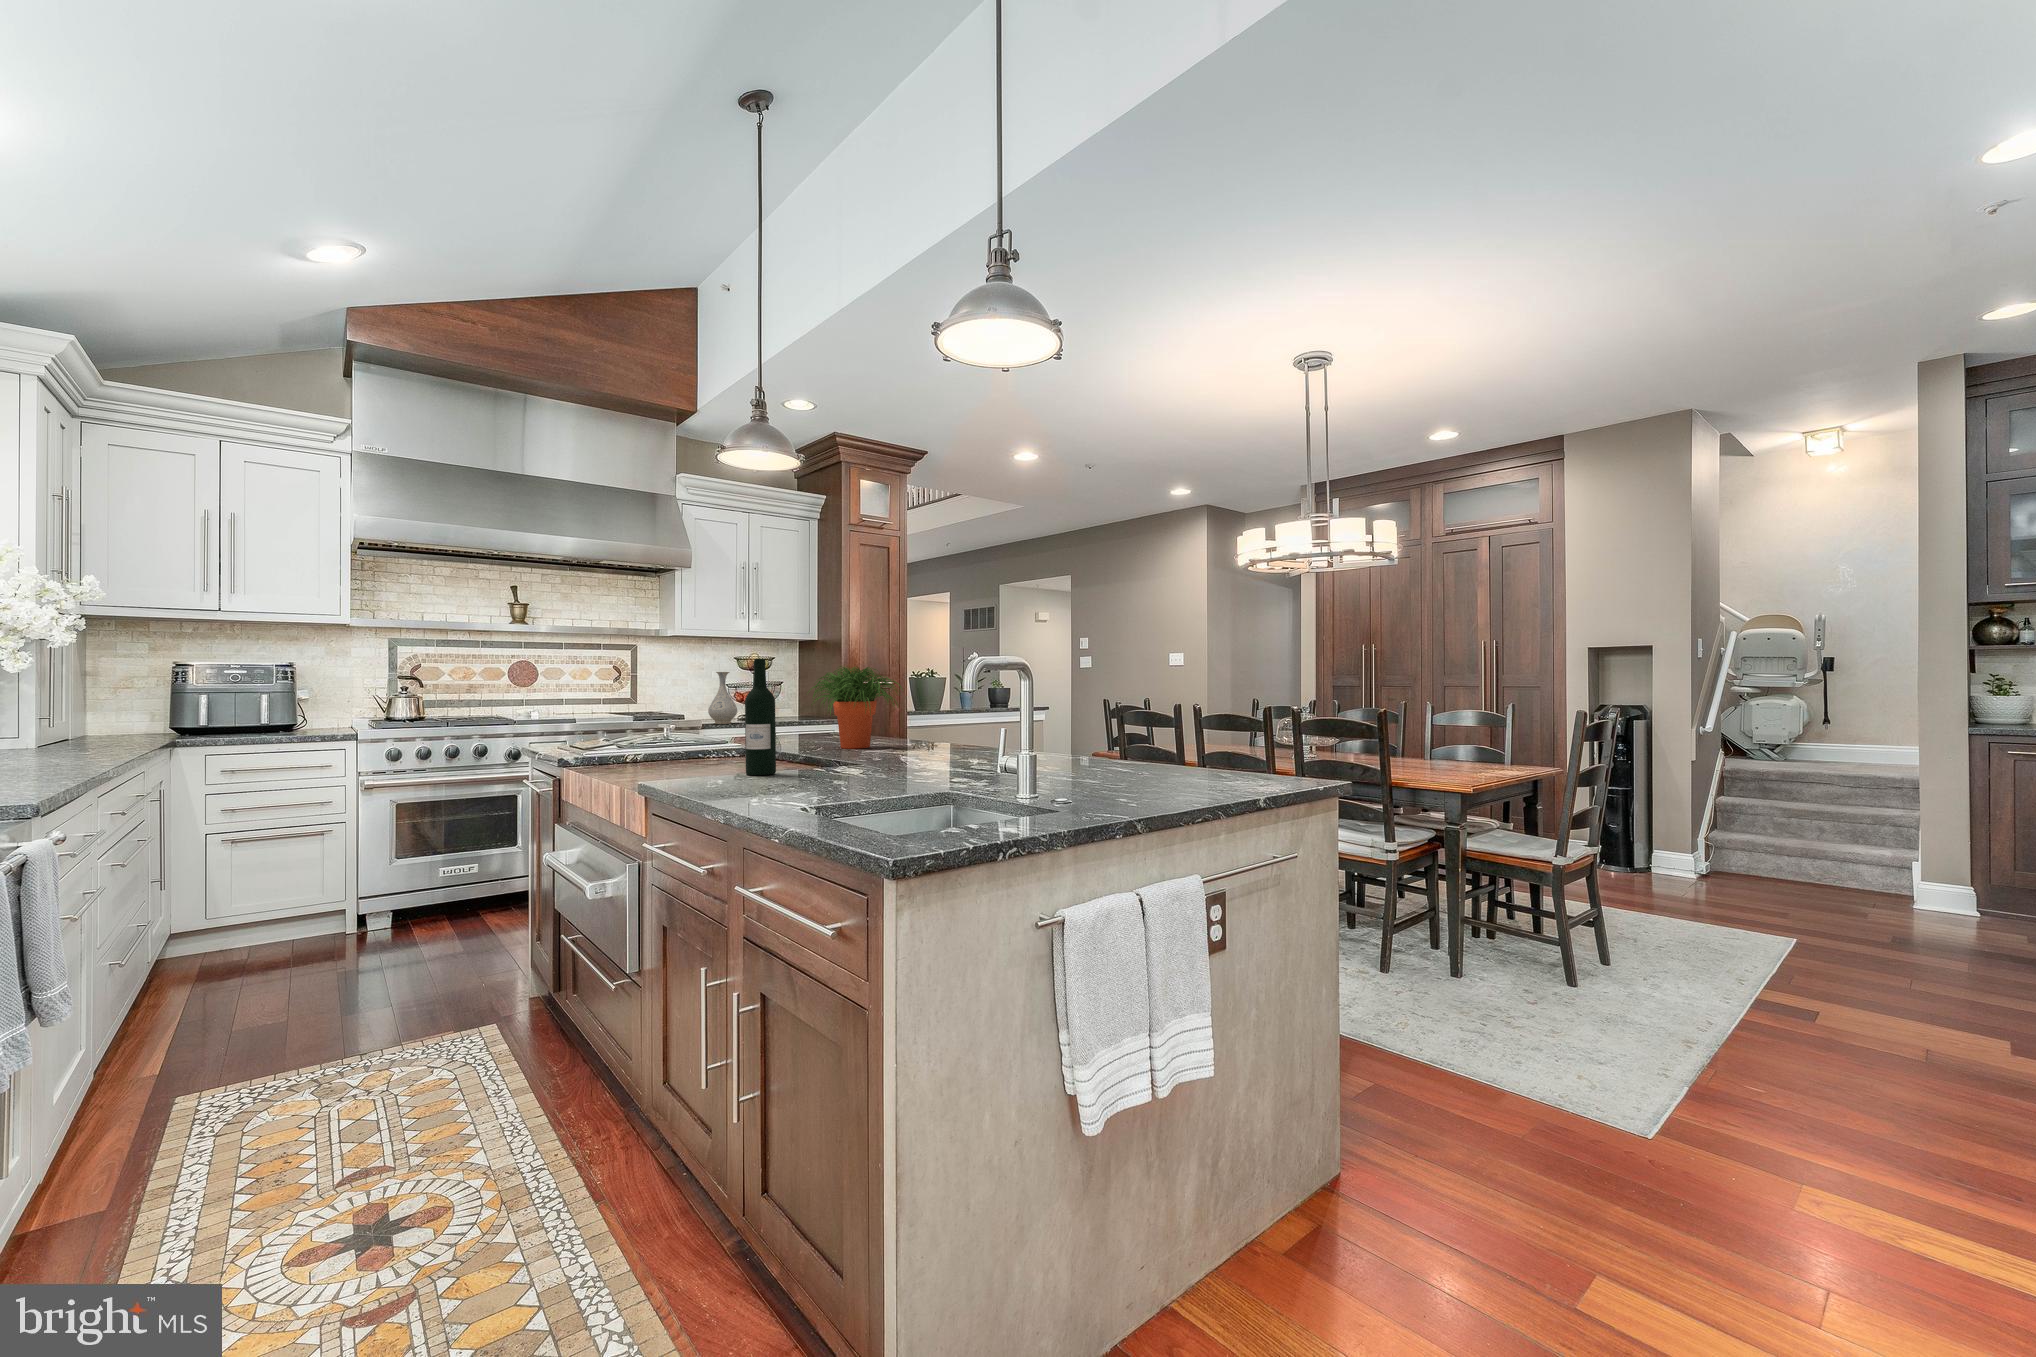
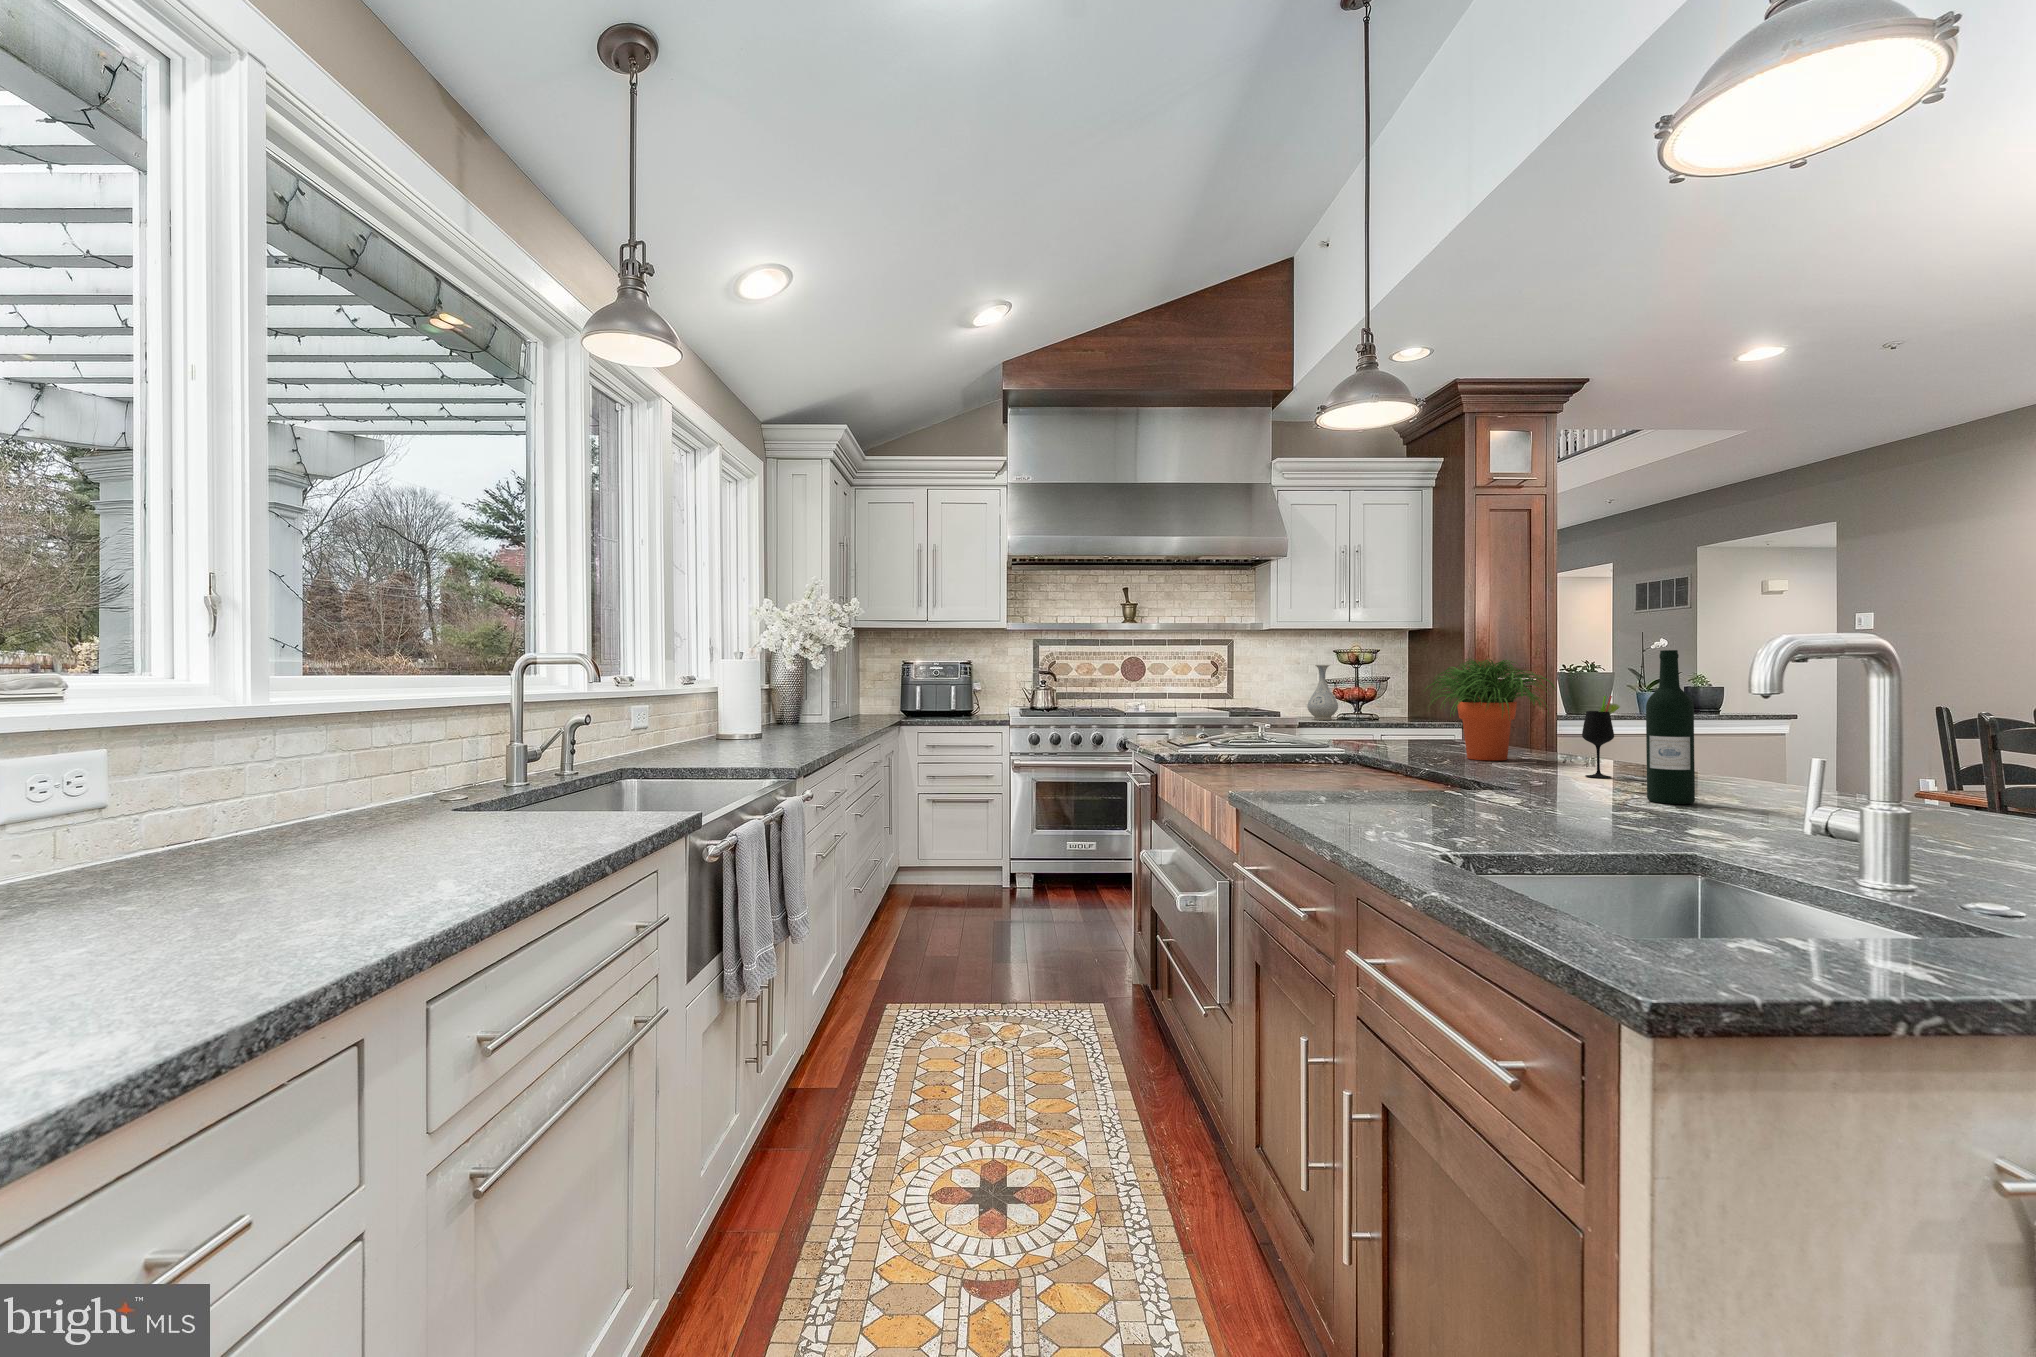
wine bottle: present [745,659,776,775] -> present [1646,650,1695,804]
wine glass: none [917,694,941,755] -> present [1582,696,1620,778]

